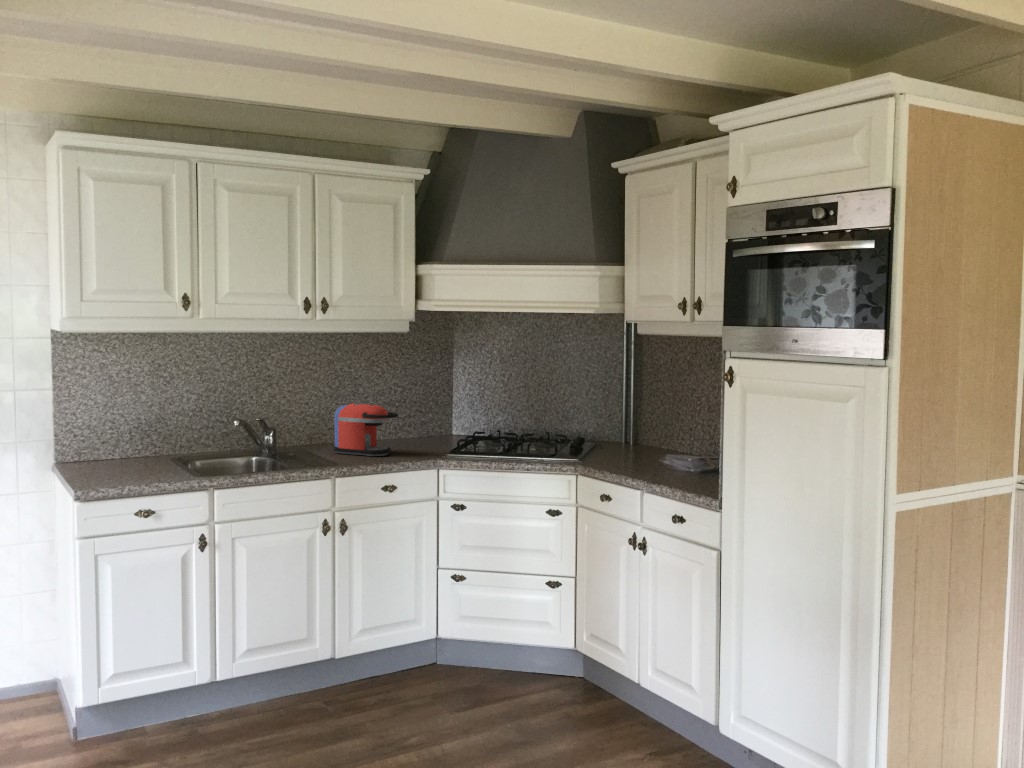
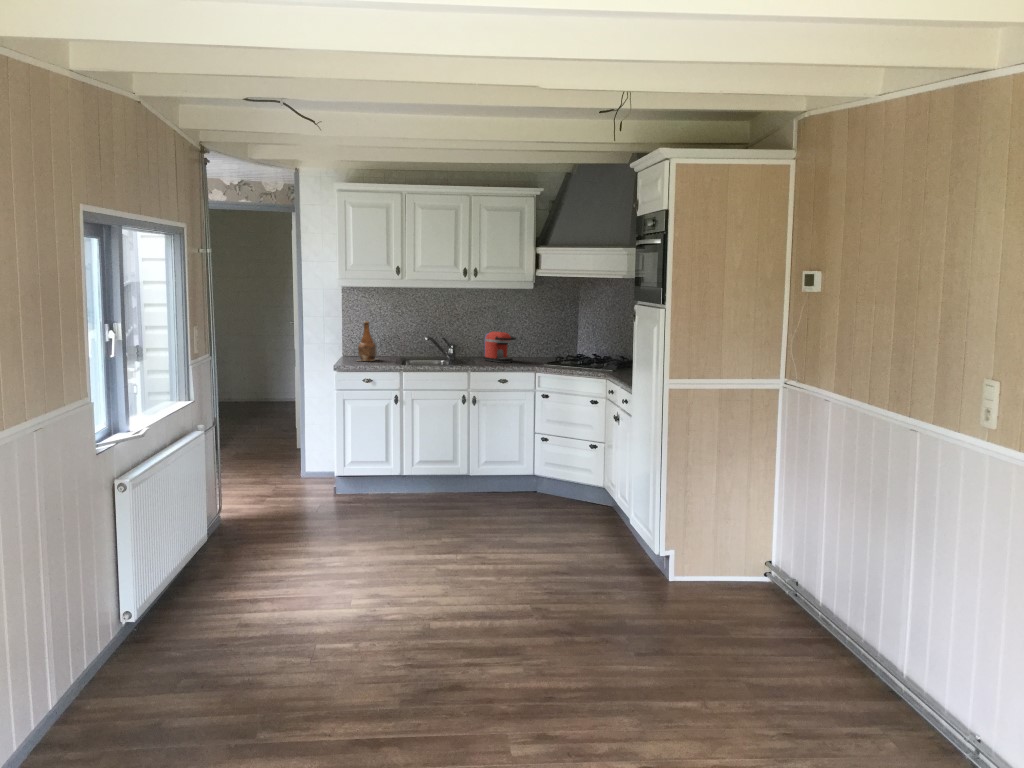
bottle: none [96,395,139,471] -> present [358,321,377,361]

